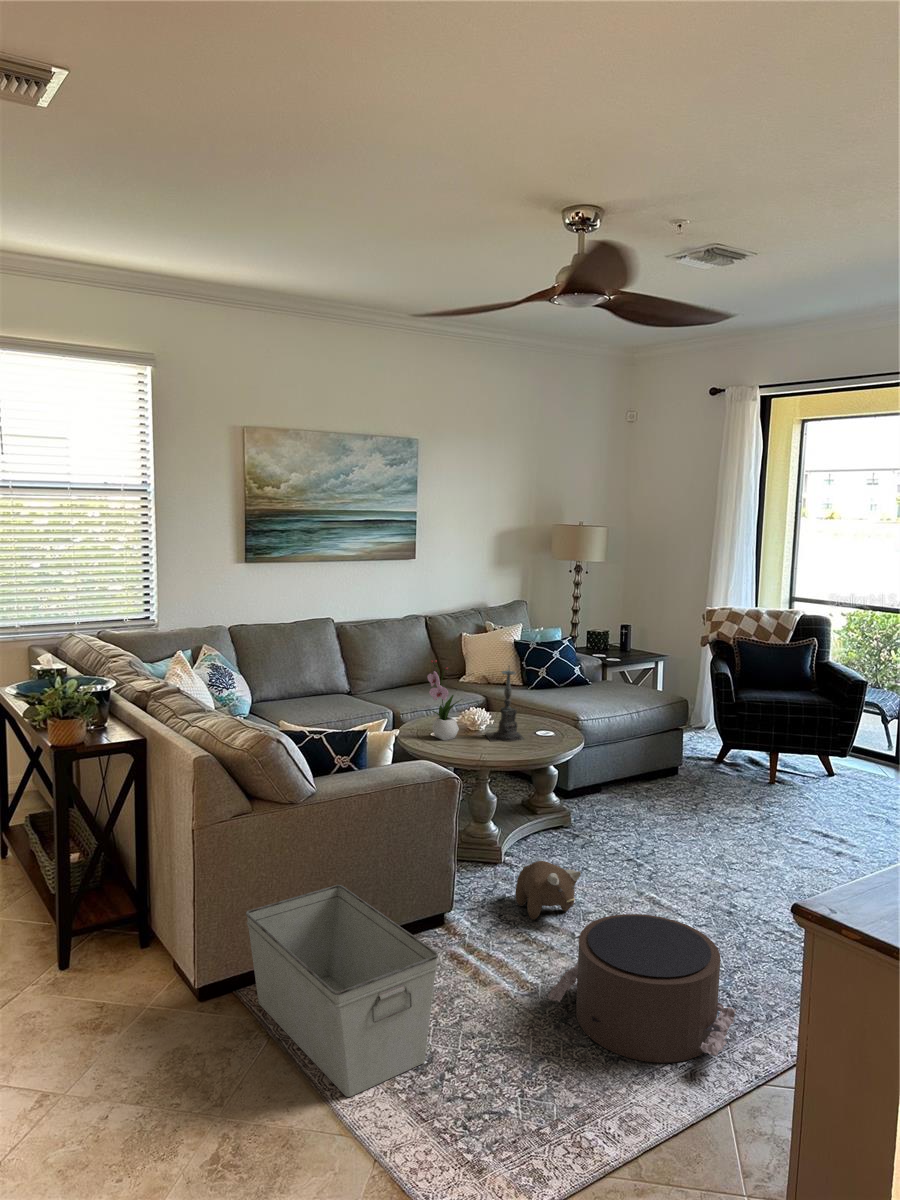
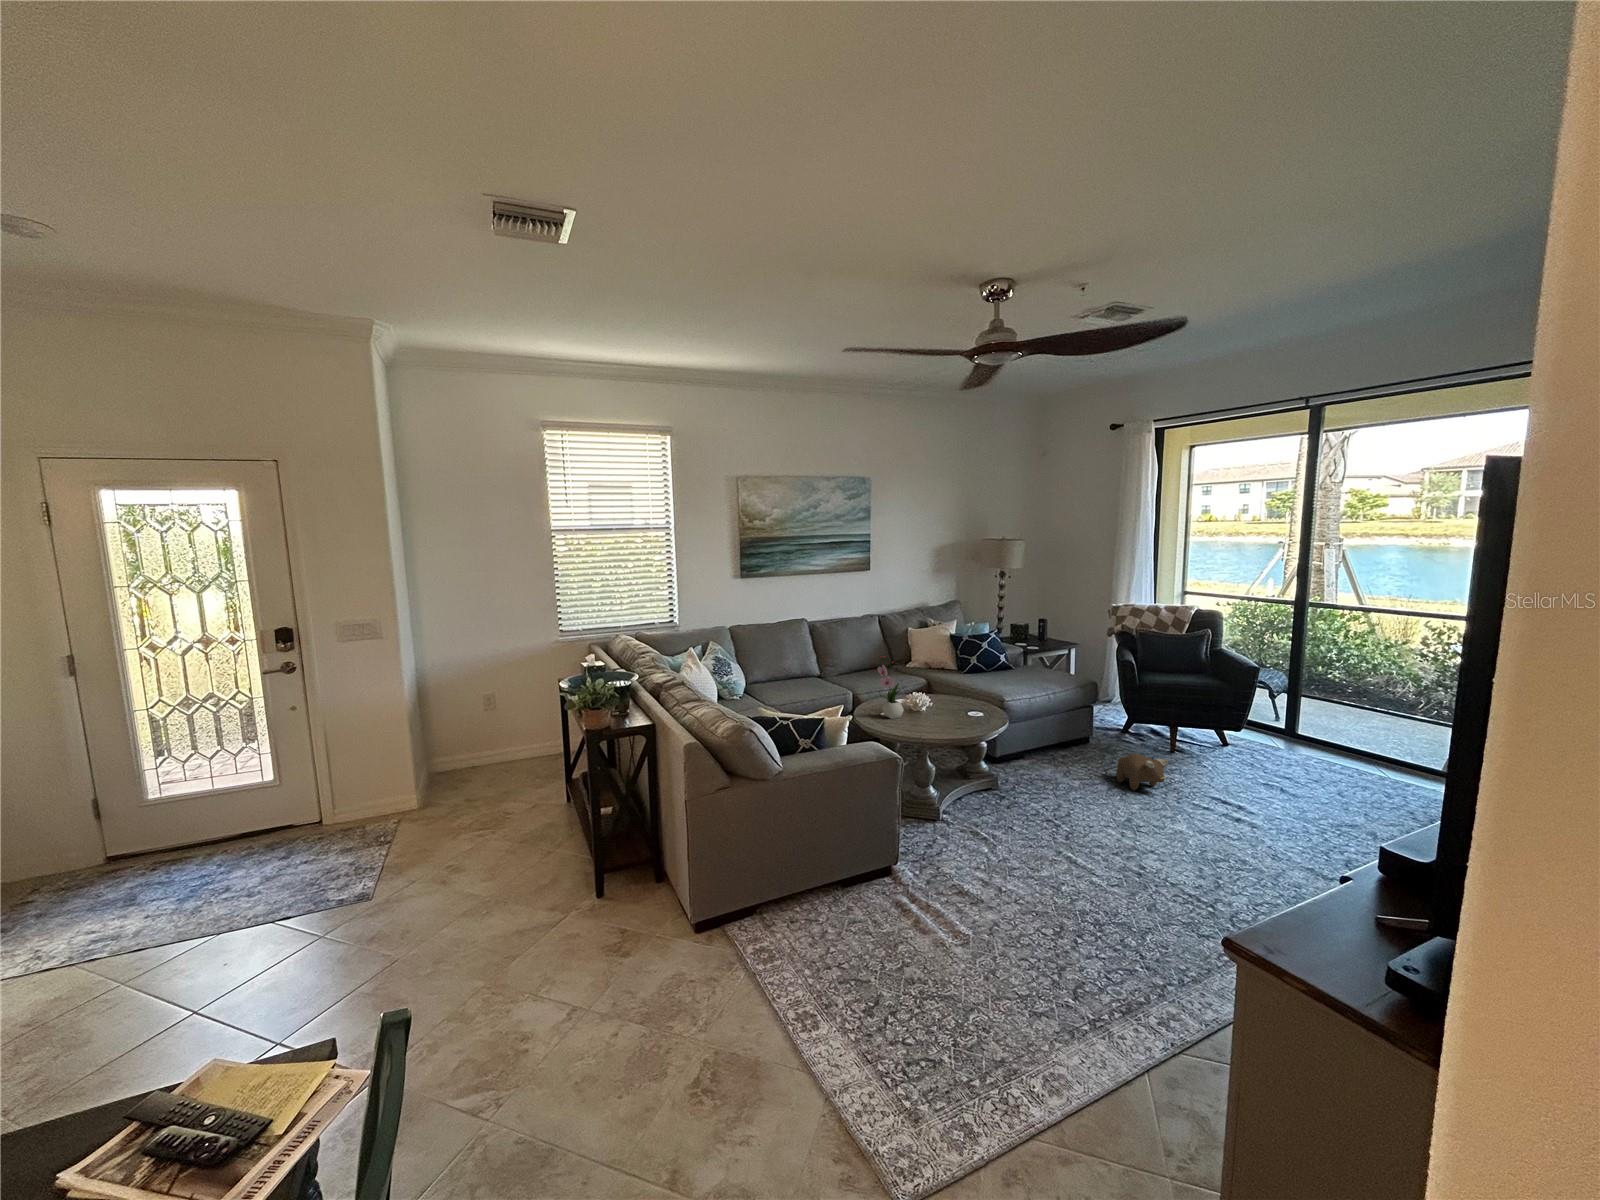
candle holder: present [485,670,525,742] -> none [924,656,960,723]
plush toy: present [515,861,581,920] -> present [1116,754,1168,790]
storage bin: present [246,885,438,1097] -> none [729,843,881,1033]
pouf: present [548,914,736,1063] -> none [977,879,1151,1024]

